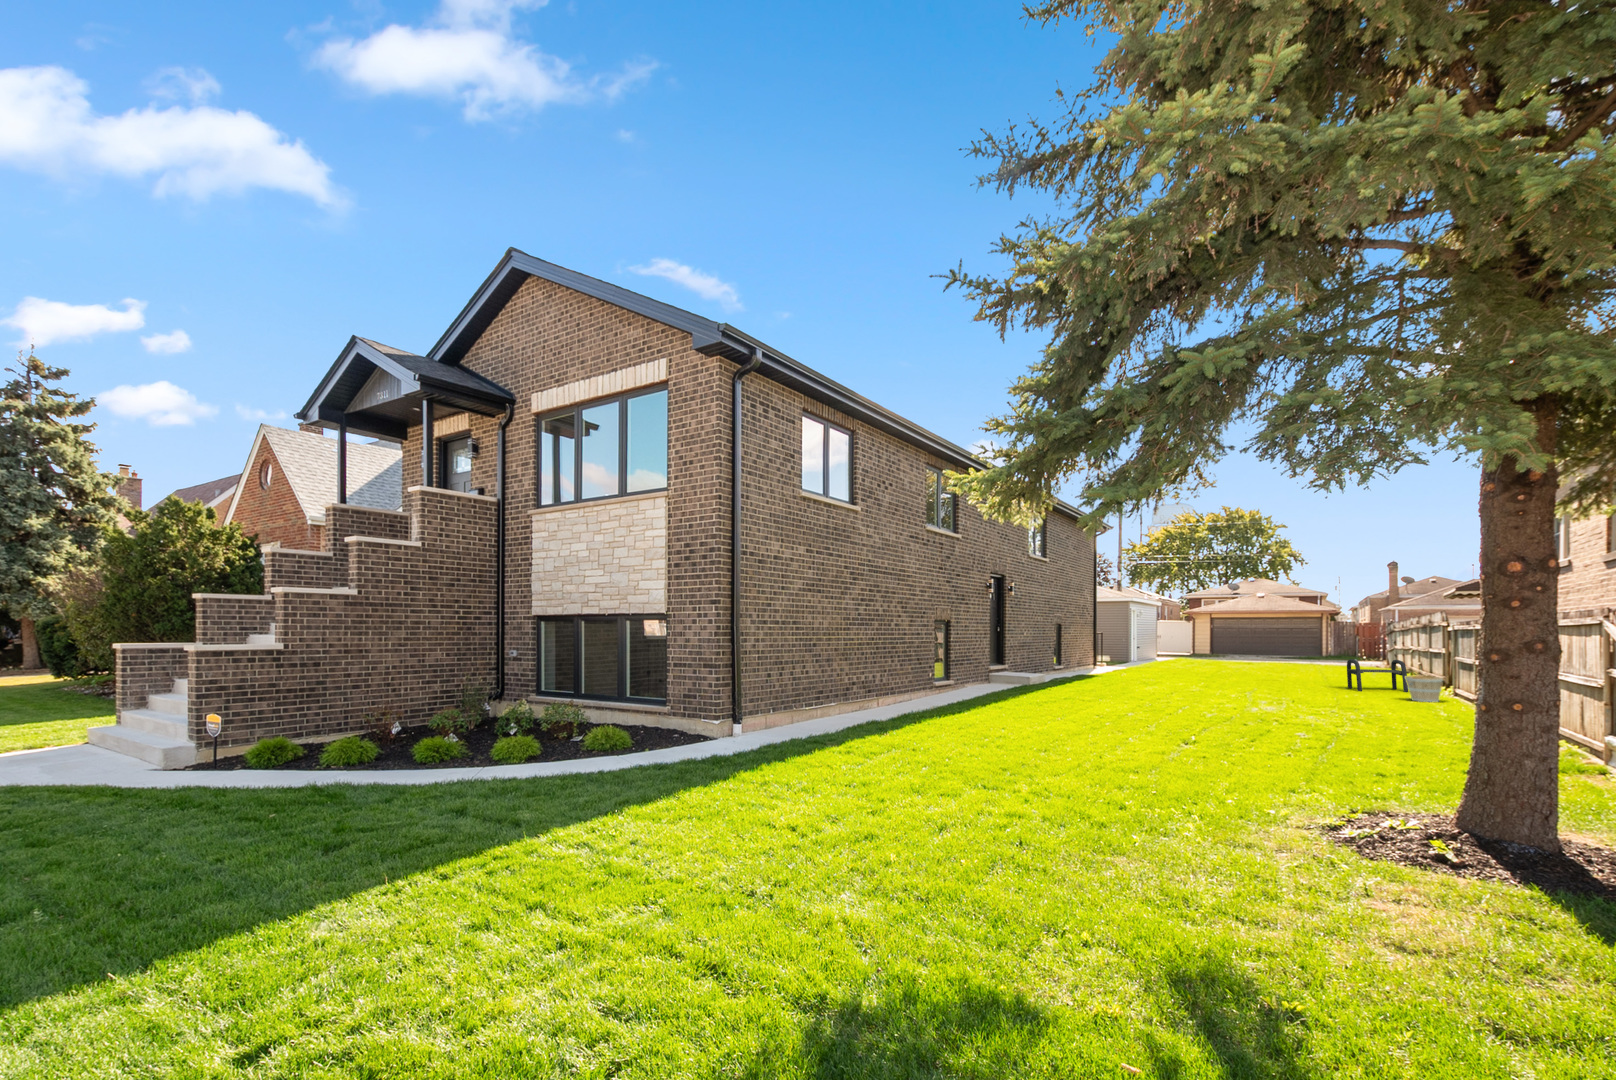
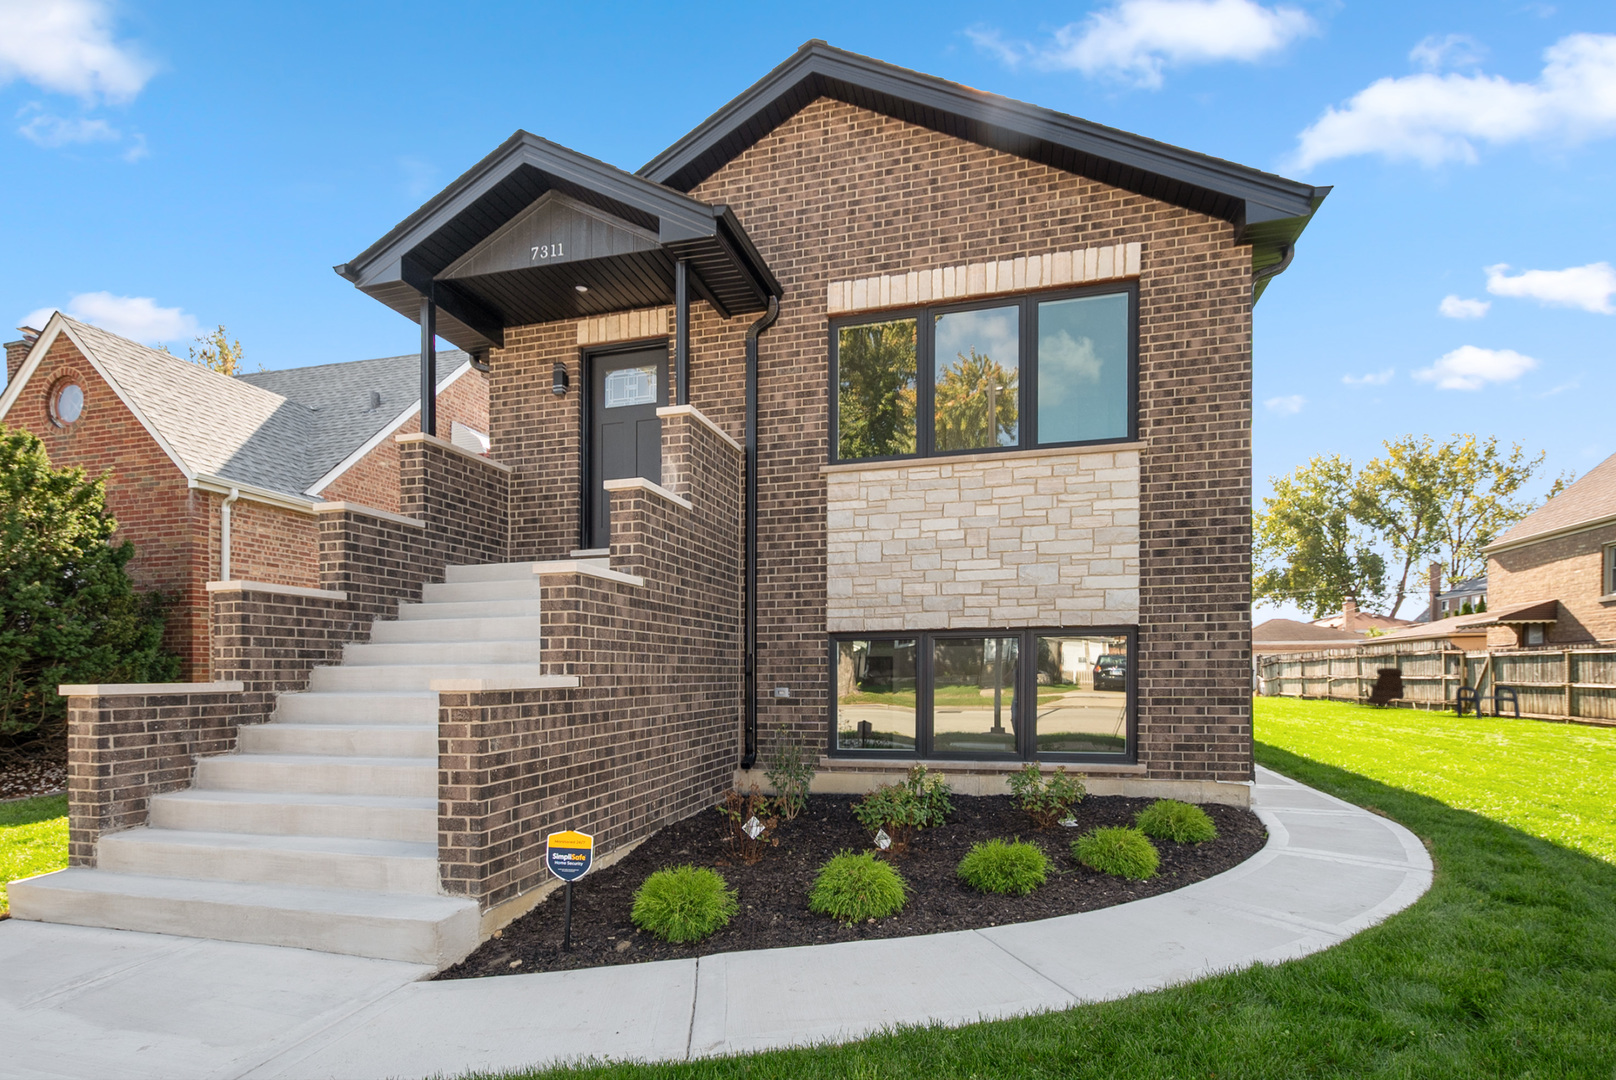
lounge chair: none [1307,639,1354,680] -> present [1367,668,1406,708]
wooden bucket: present [1405,675,1442,702] -> none [1558,699,1597,727]

